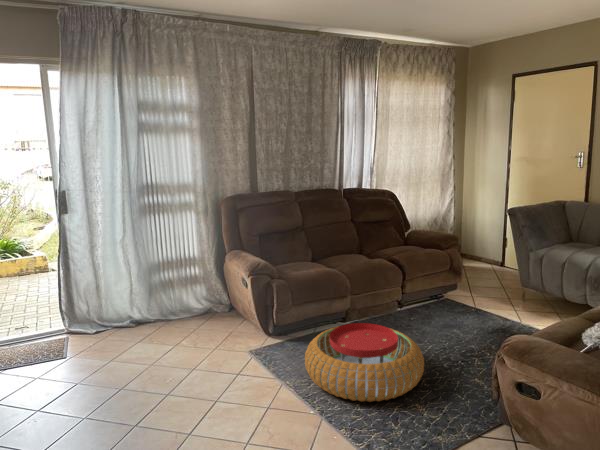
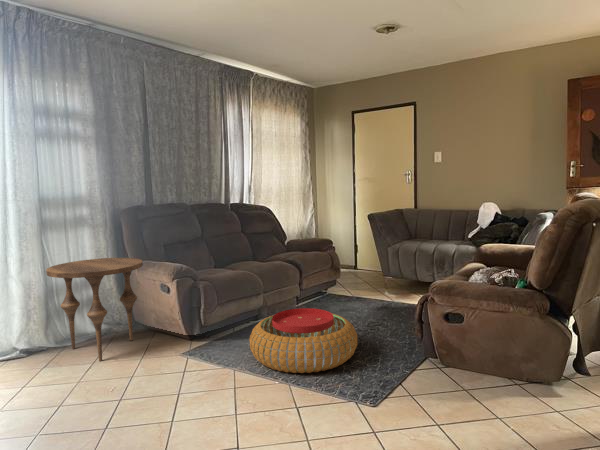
side table: none [145,244,228,342] -> present [46,258,143,361]

